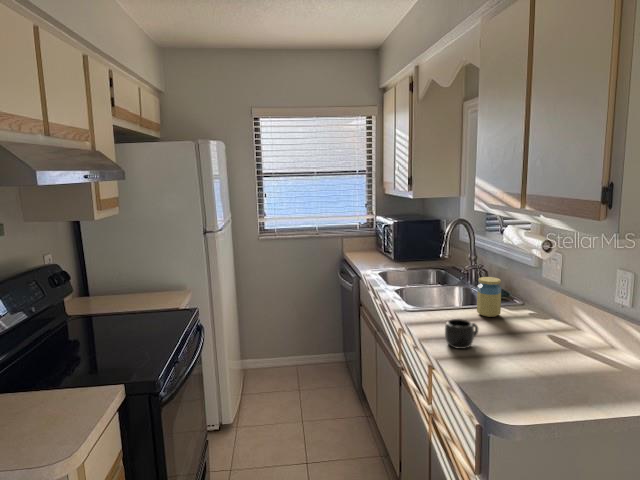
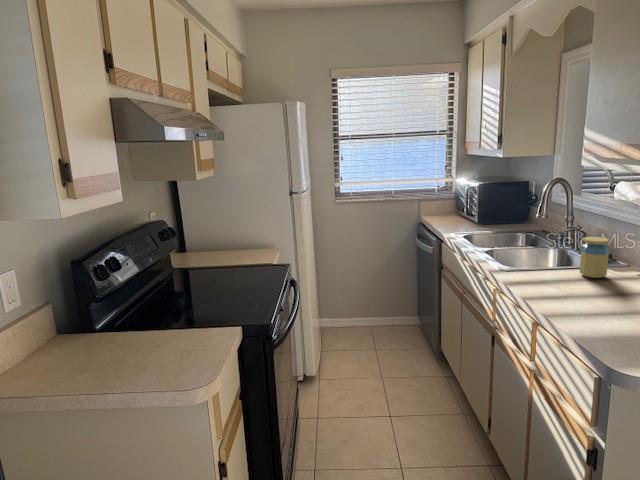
mug: present [445,319,478,349] -> none [551,278,588,308]

